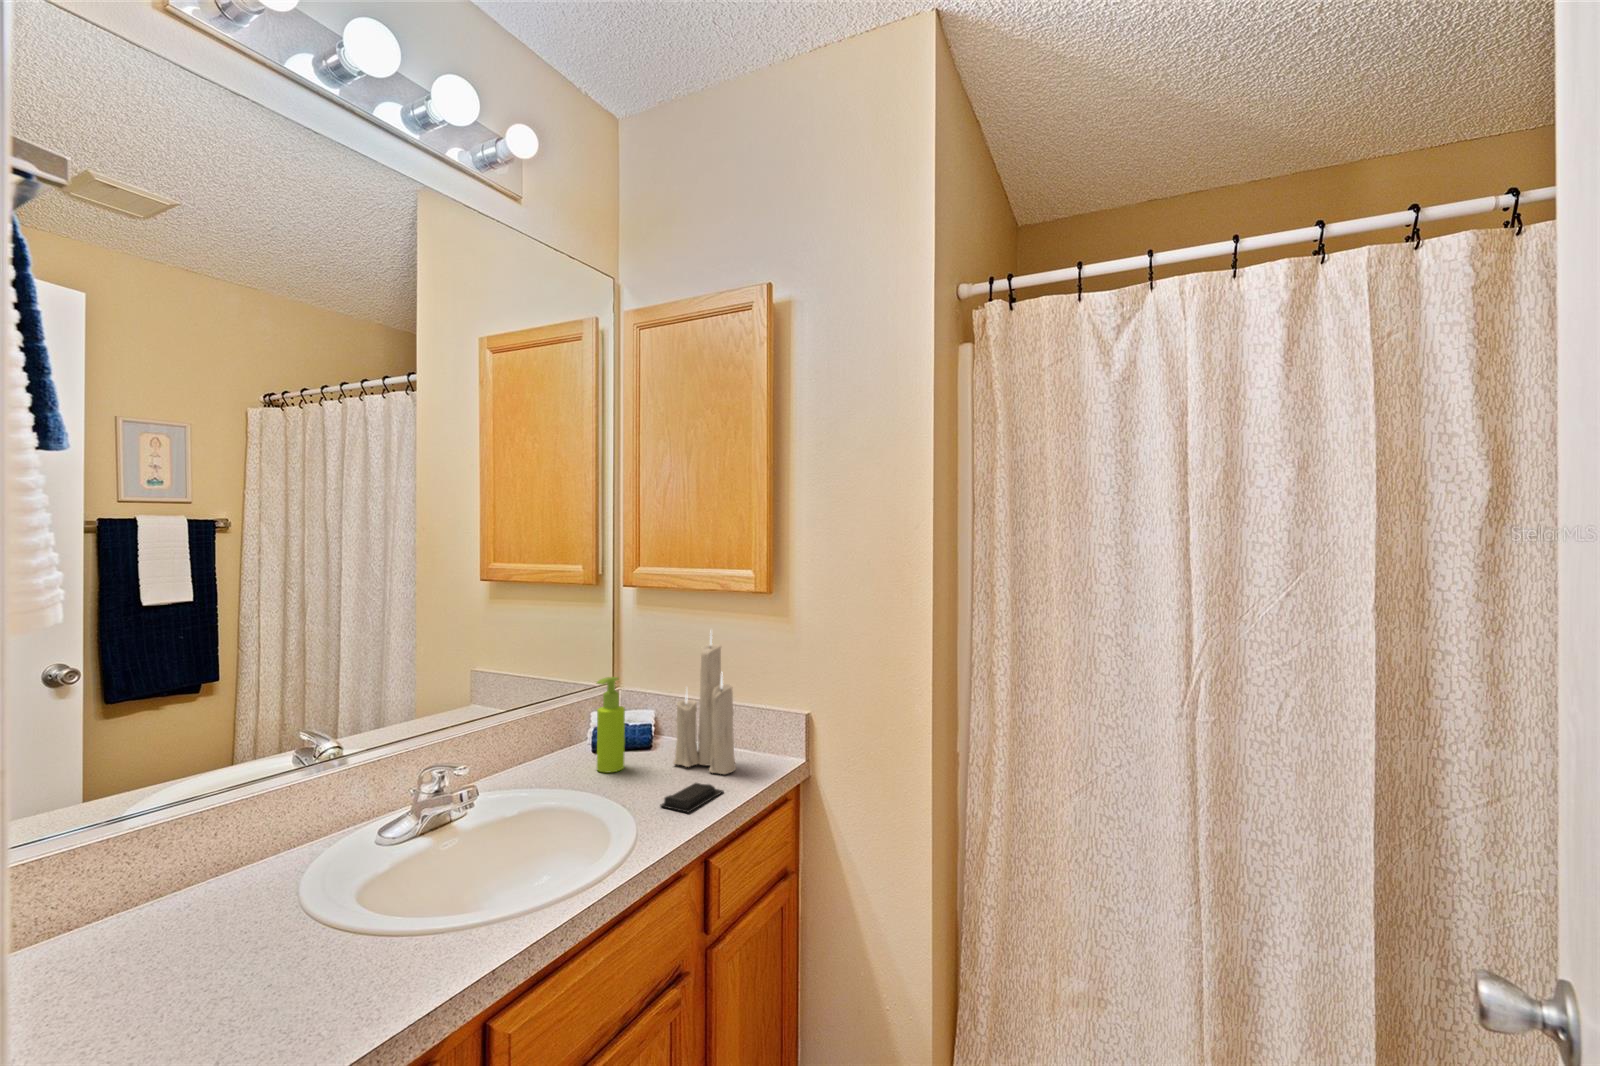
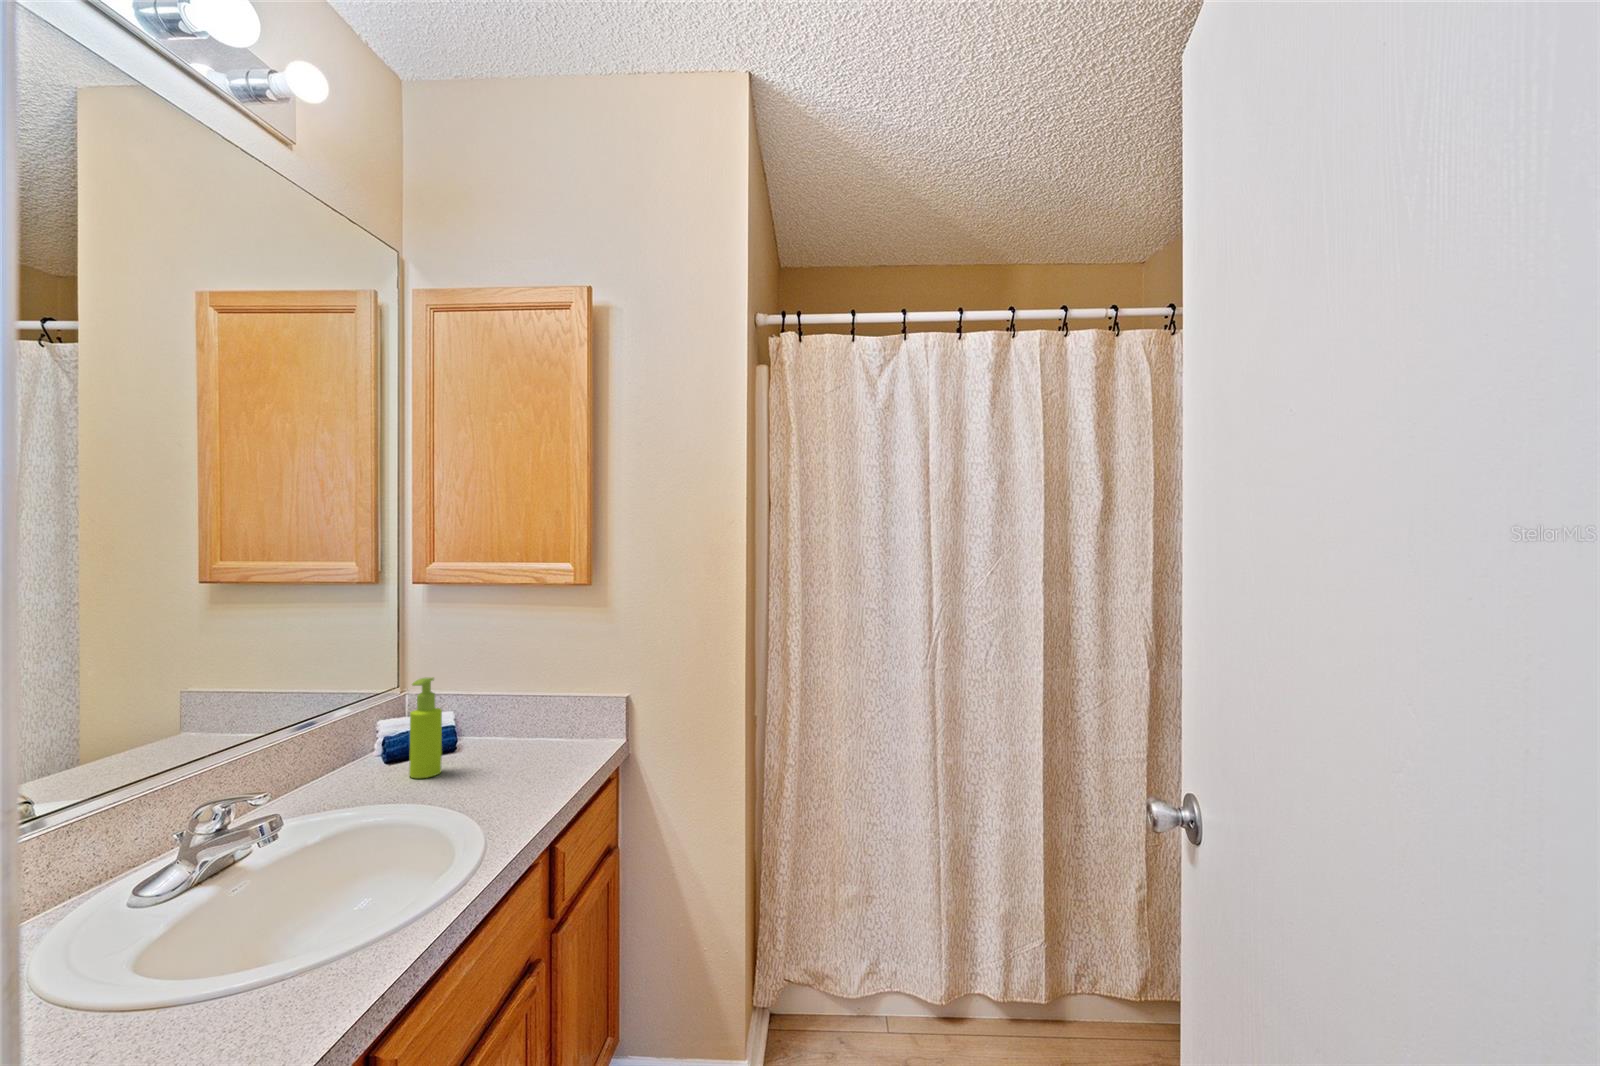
candle: present [673,635,736,774] -> none [495,614,566,762]
soap bar: present [661,783,723,812] -> none [508,771,566,798]

